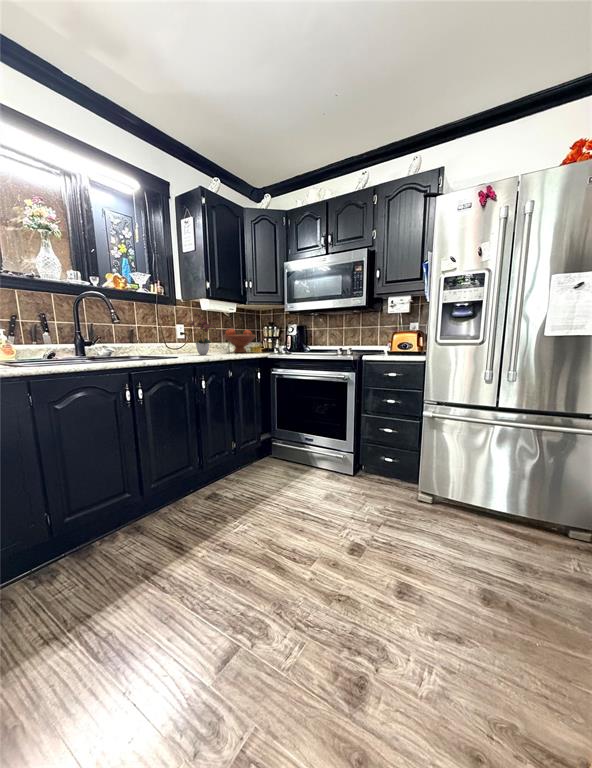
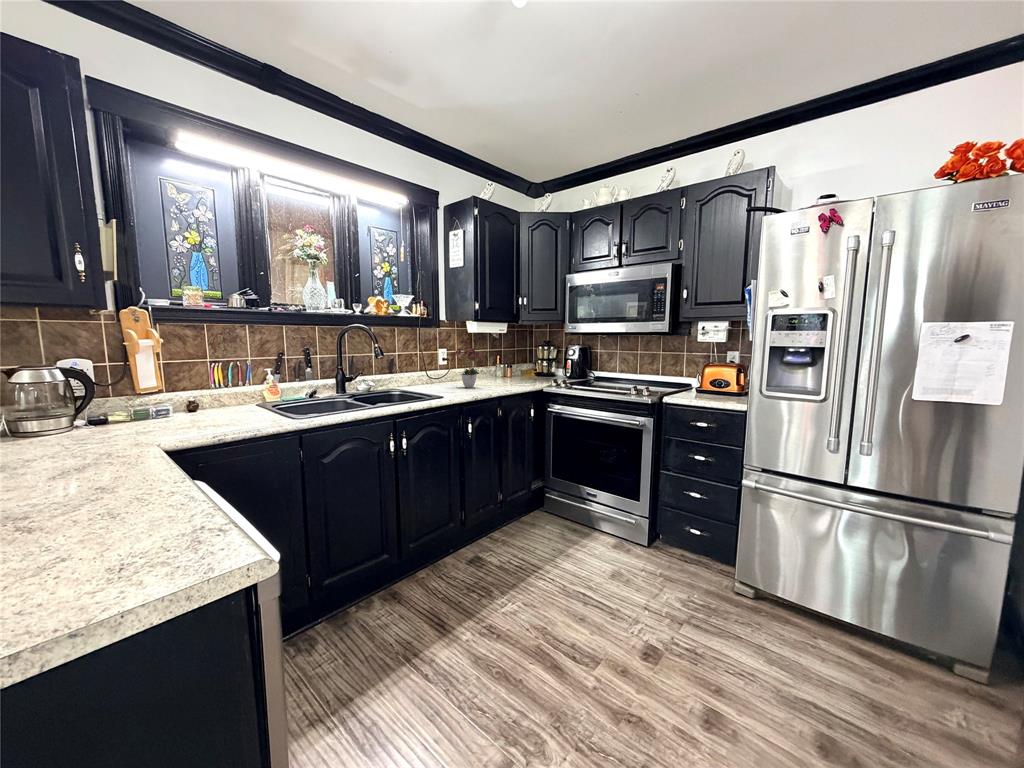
fruit bowl: present [224,329,256,353] -> none [492,353,530,382]

